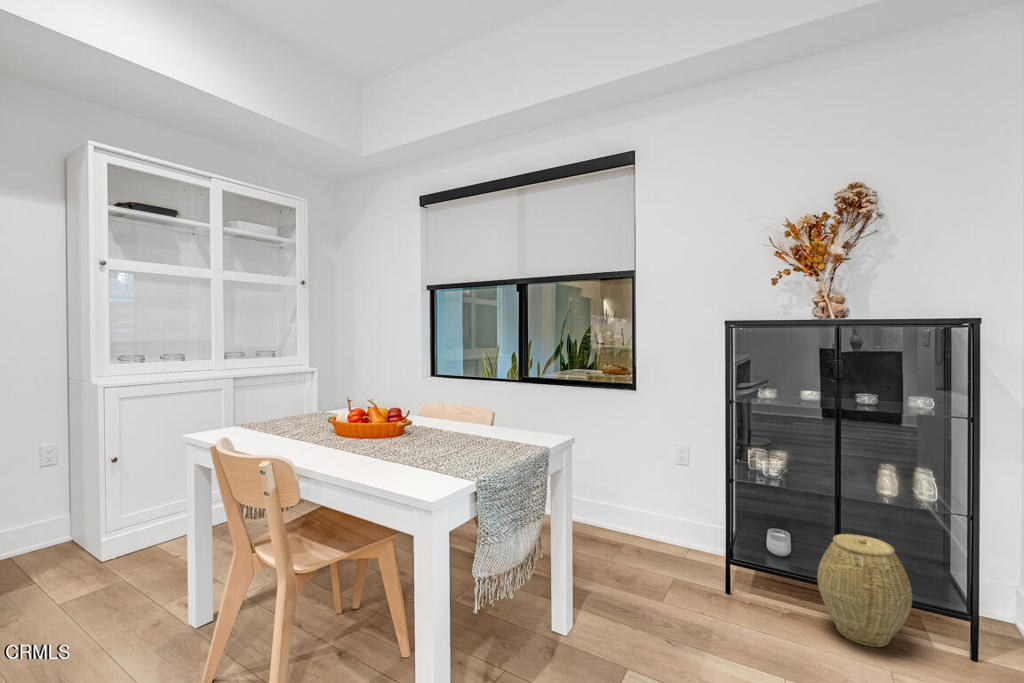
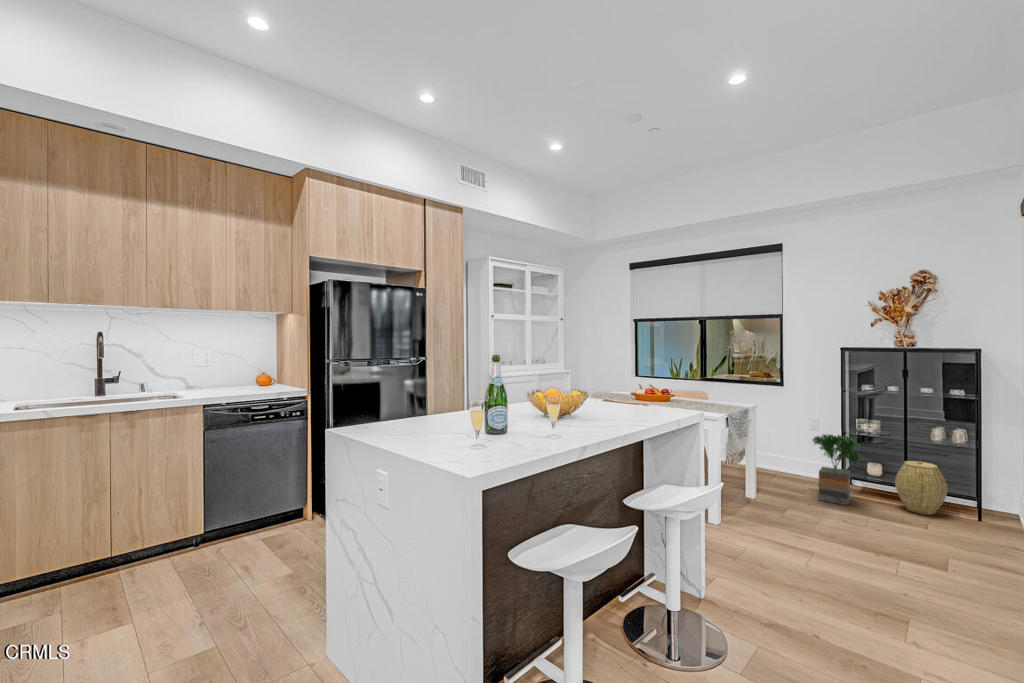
potted tree: none [672,482,765,631] -> present [813,434,862,505]

